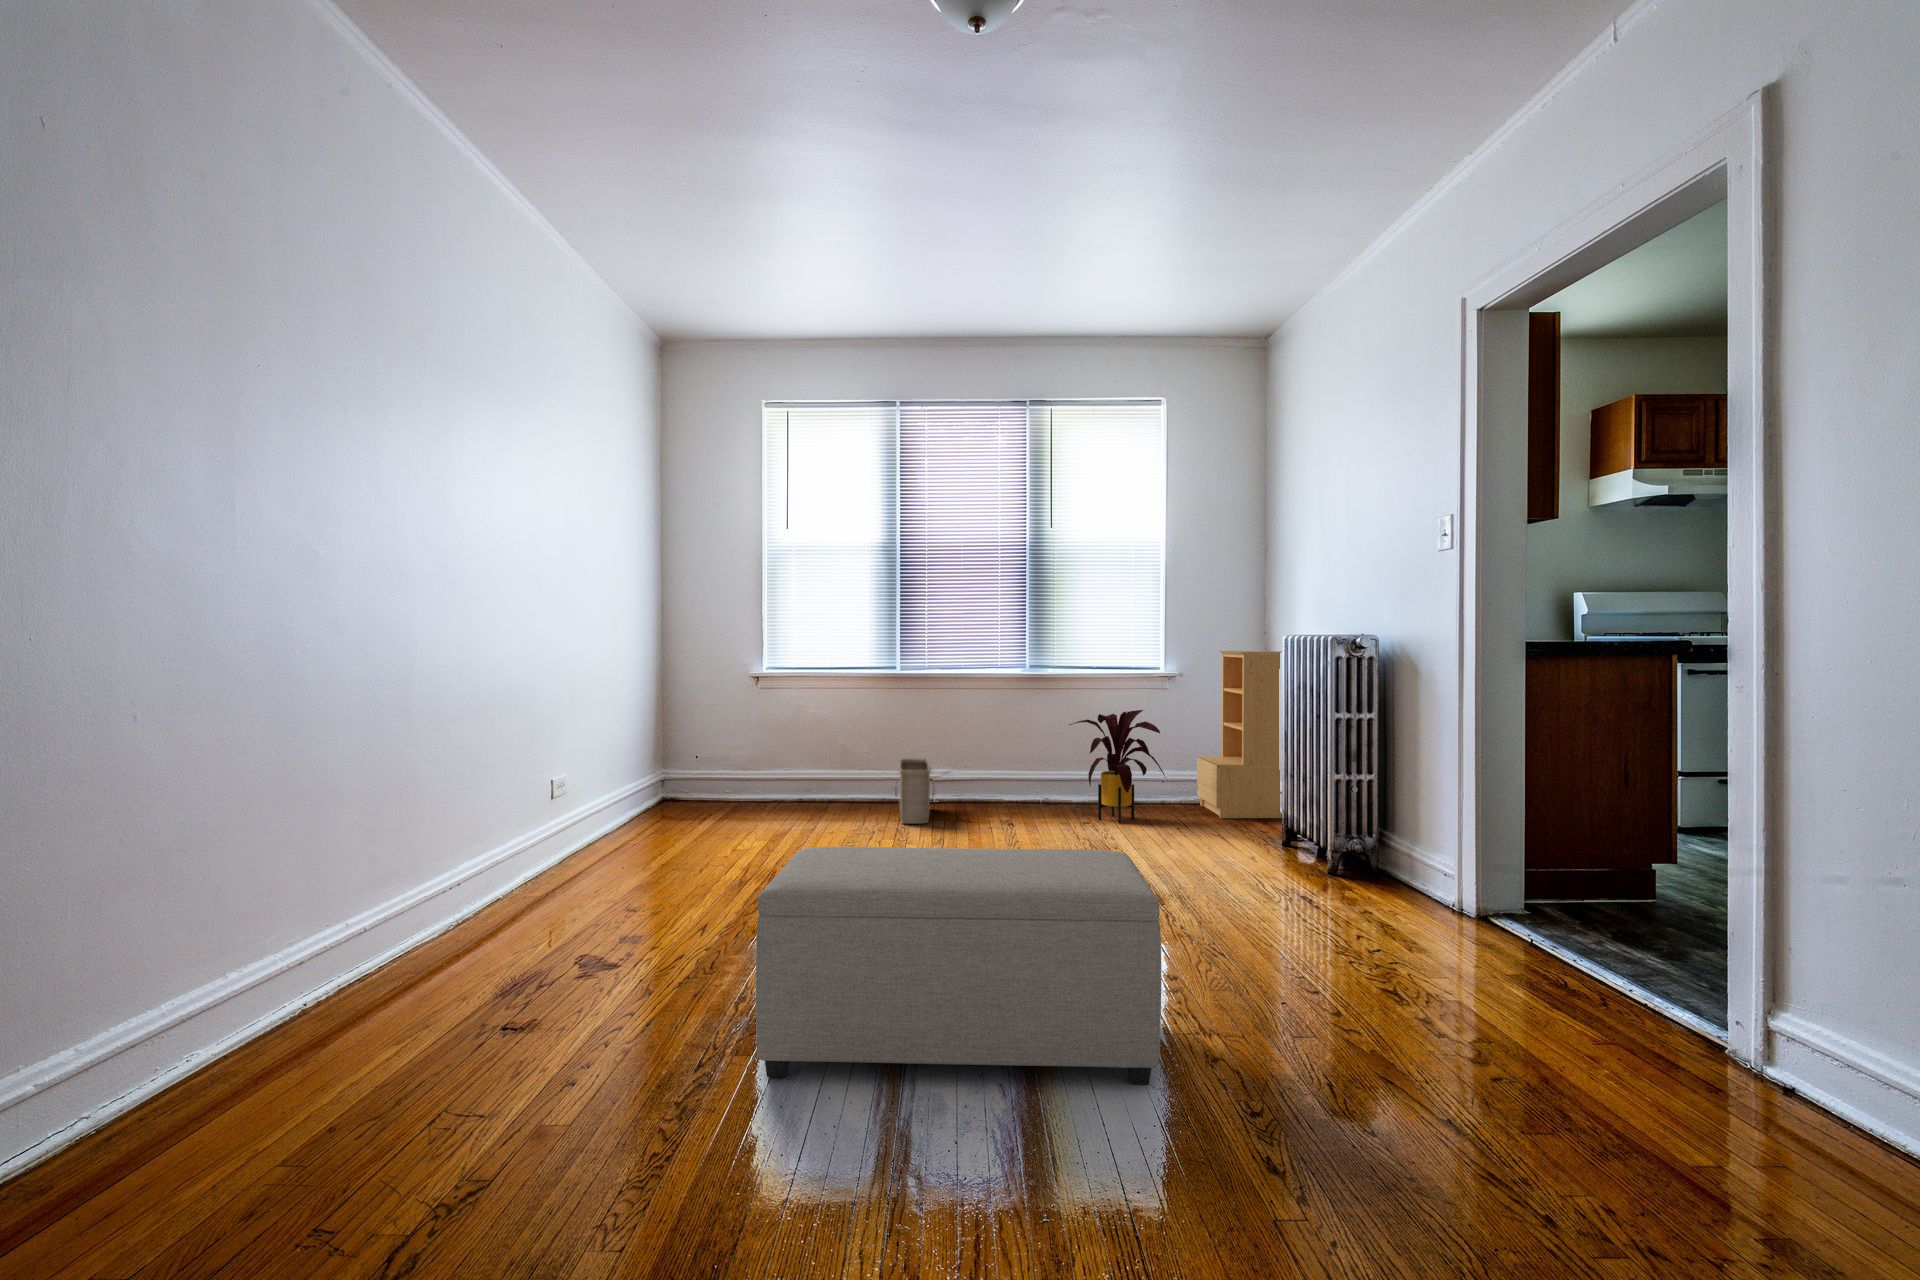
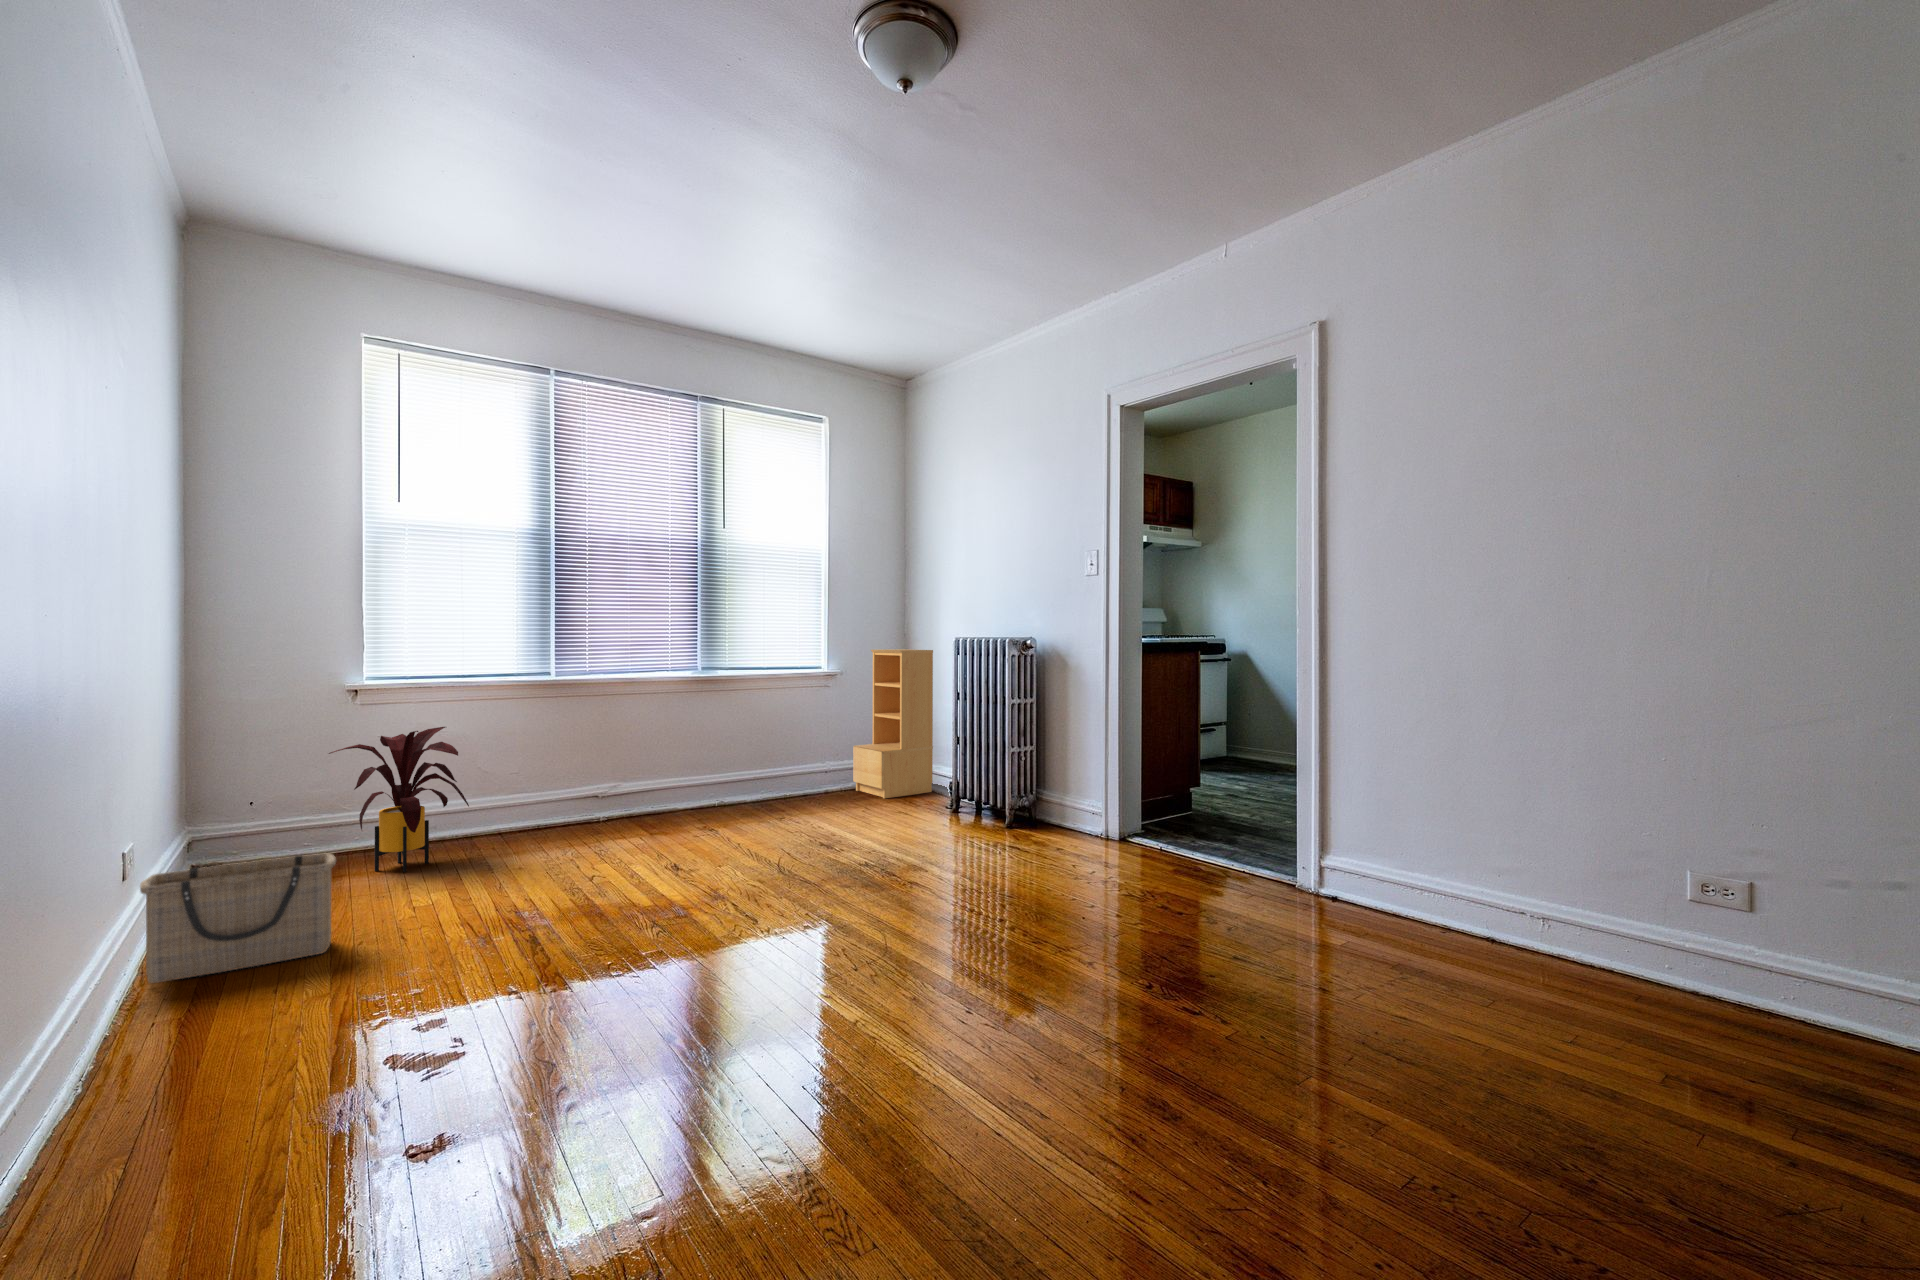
house plant: present [1069,710,1165,823] -> present [329,727,469,872]
basket: present [895,758,934,824] -> present [140,853,336,983]
ottoman: present [756,847,1161,1084] -> none [733,820,1088,1082]

